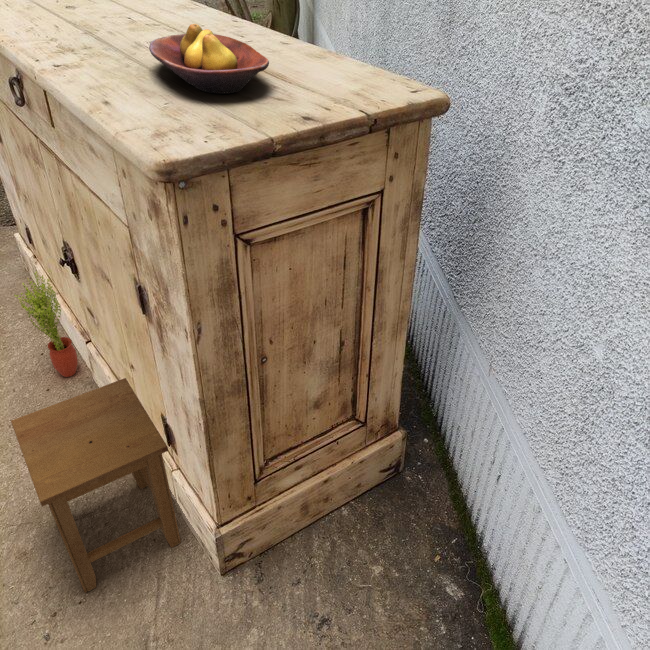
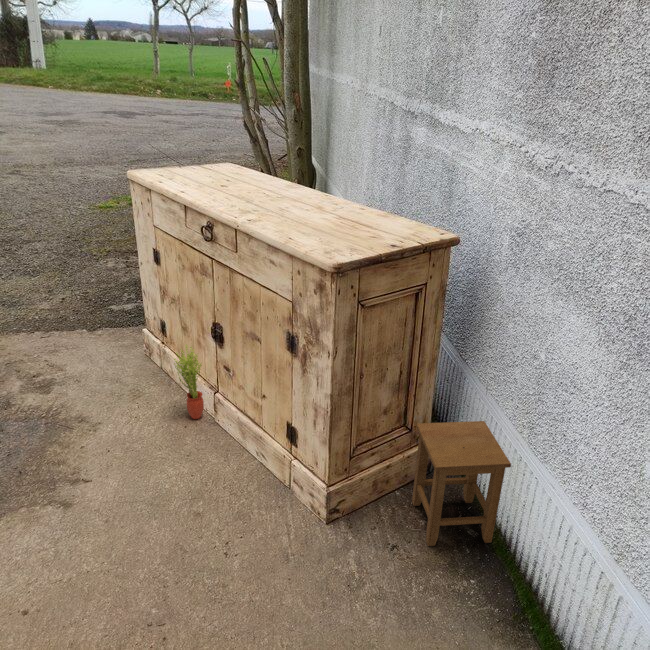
fruit bowl: present [149,24,269,94] -> none [303,201,370,235]
stool: present [11,378,181,593] -> present [412,421,511,546]

